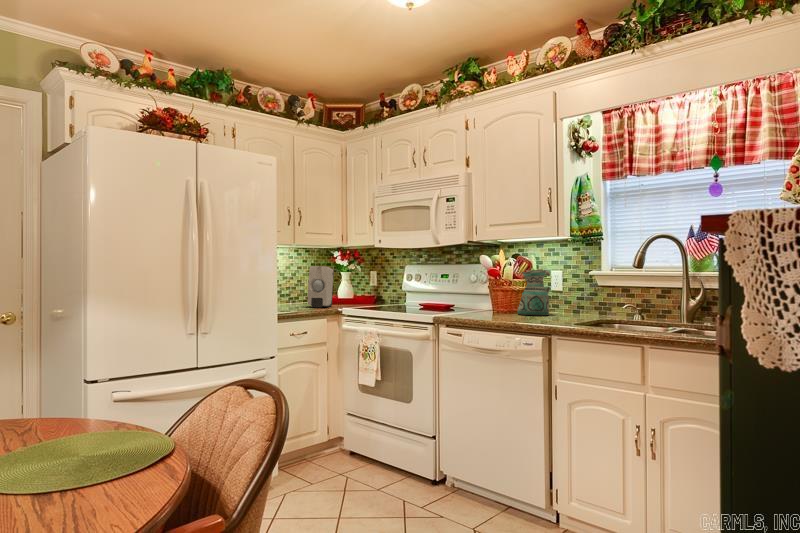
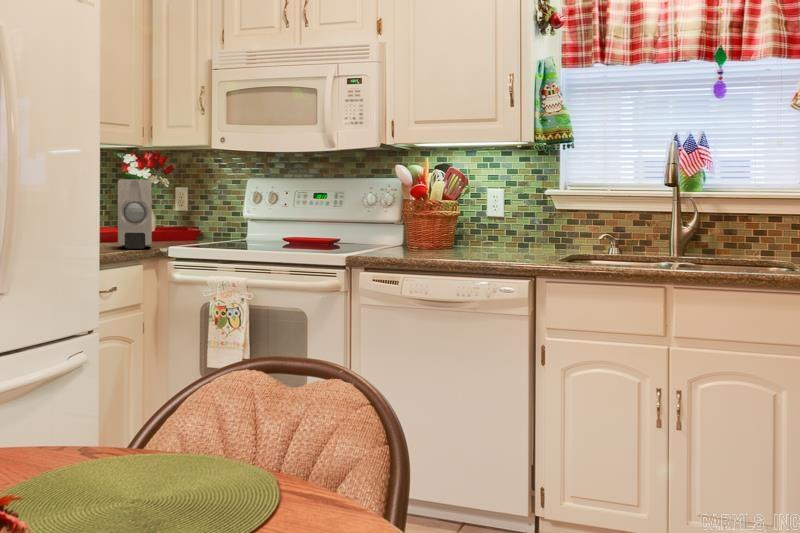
ceramic pitcher: present [518,270,550,315] -> none [446,188,489,251]

